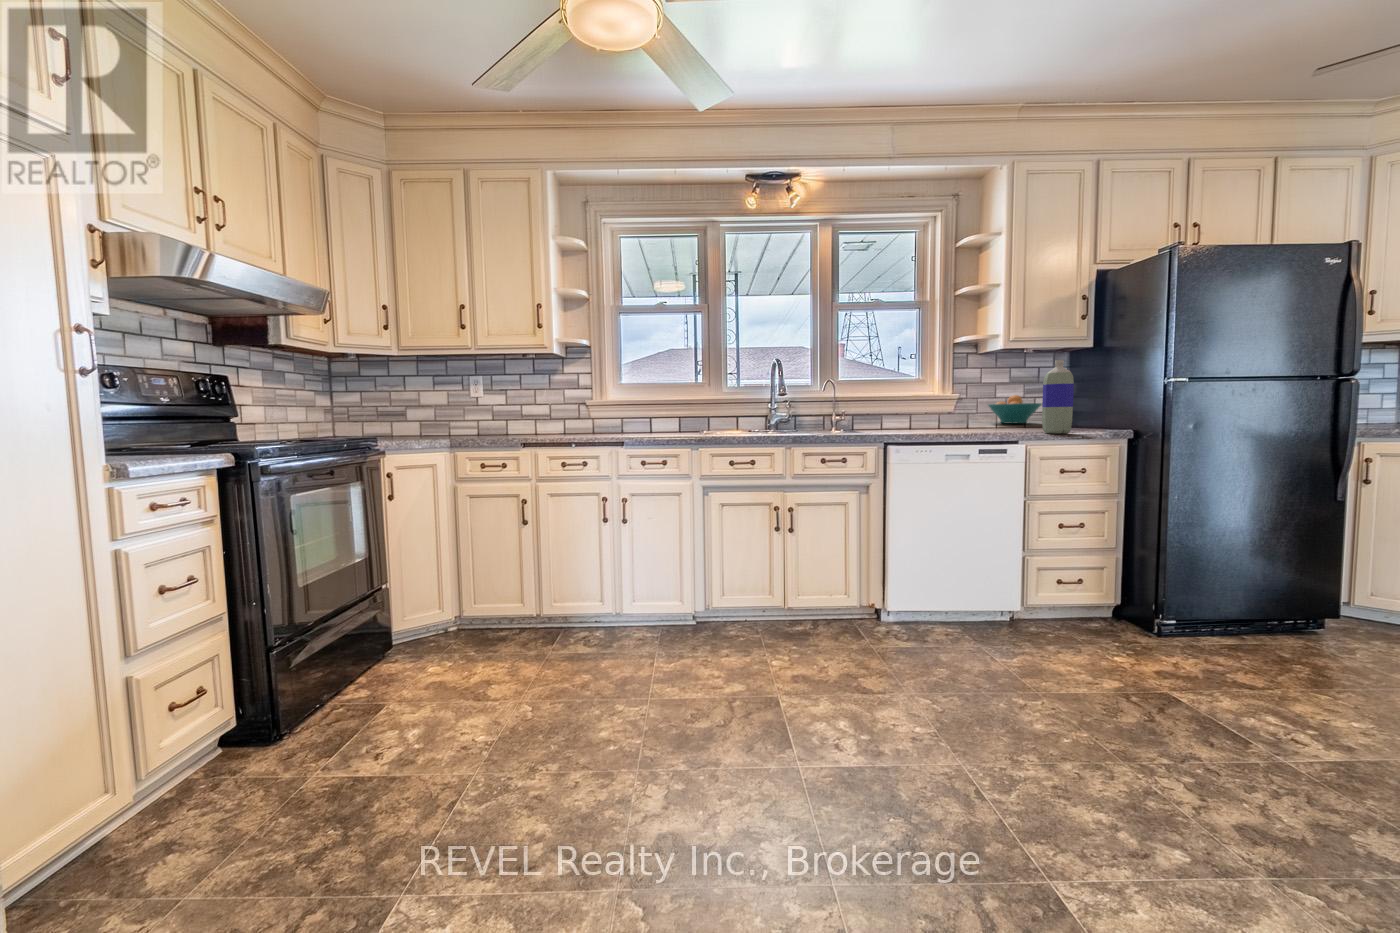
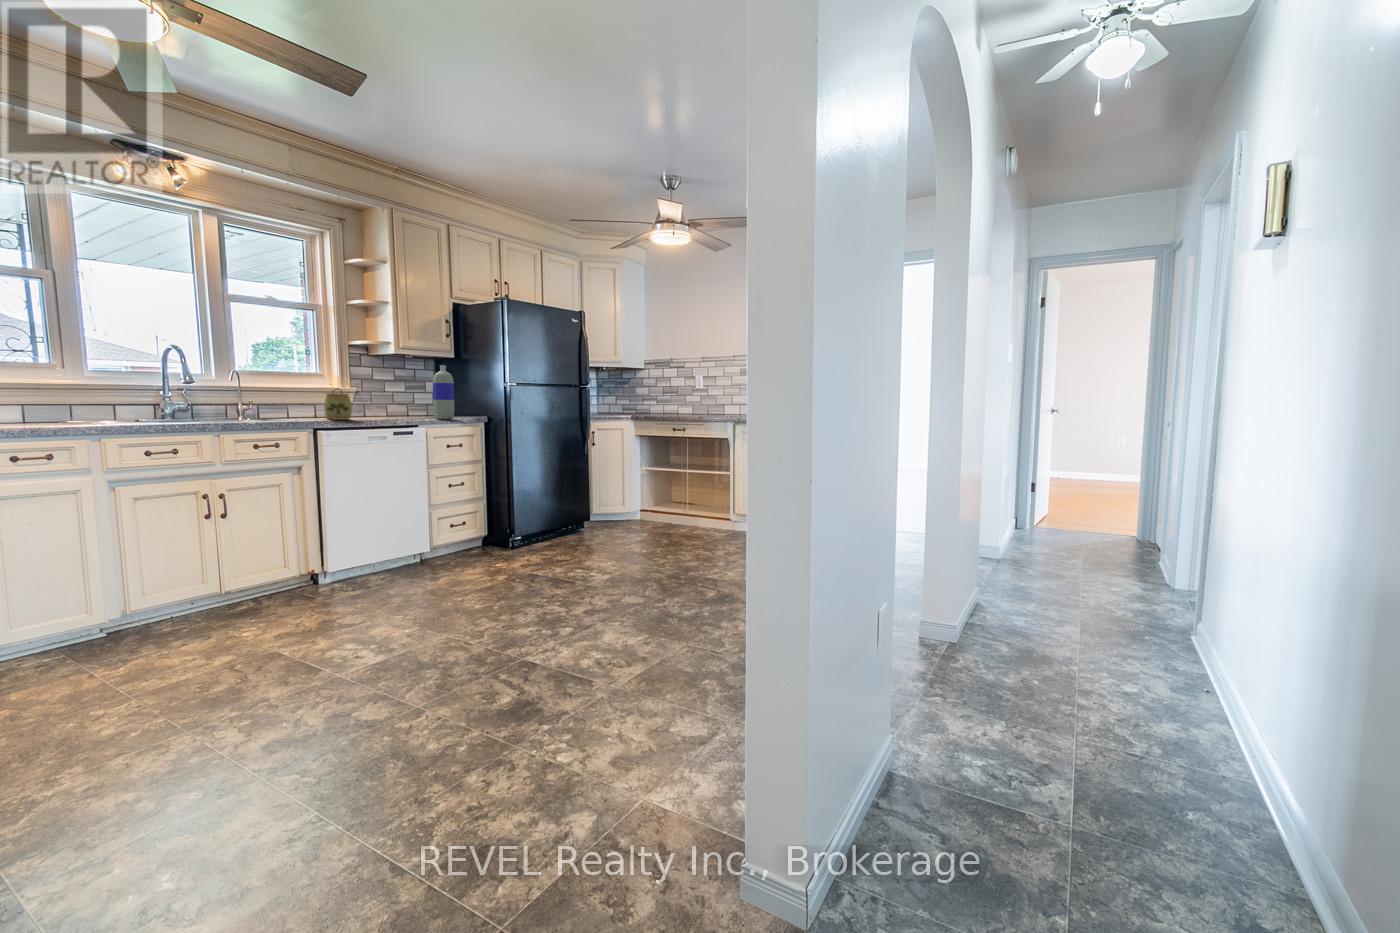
fruit bowl: present [988,395,1041,424] -> none [378,388,422,411]
jar: none [903,397,931,434] -> present [324,388,352,420]

